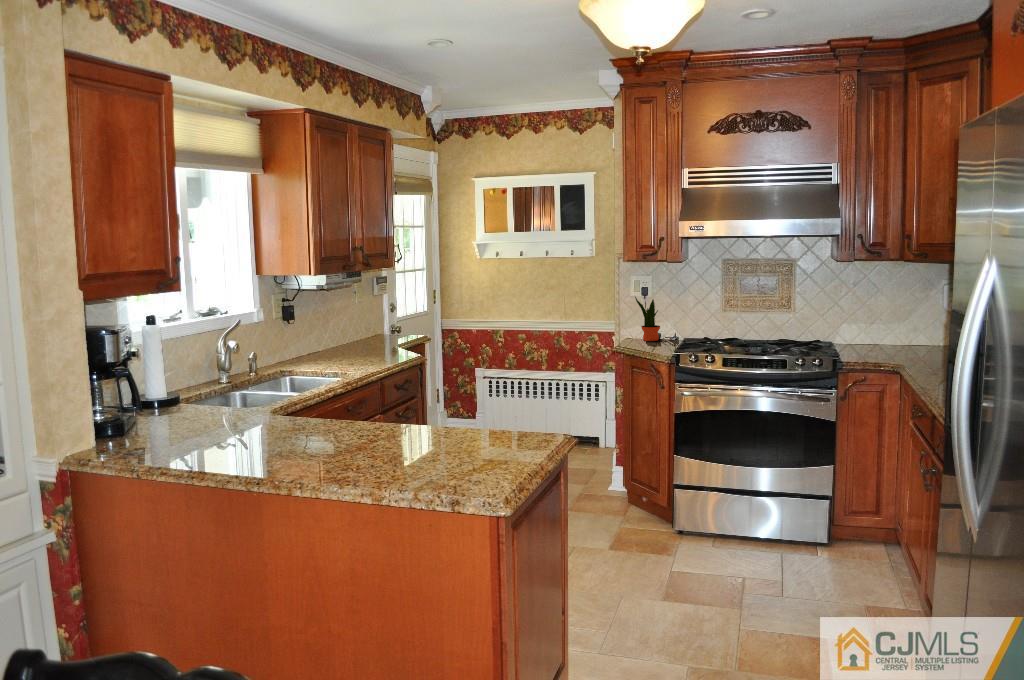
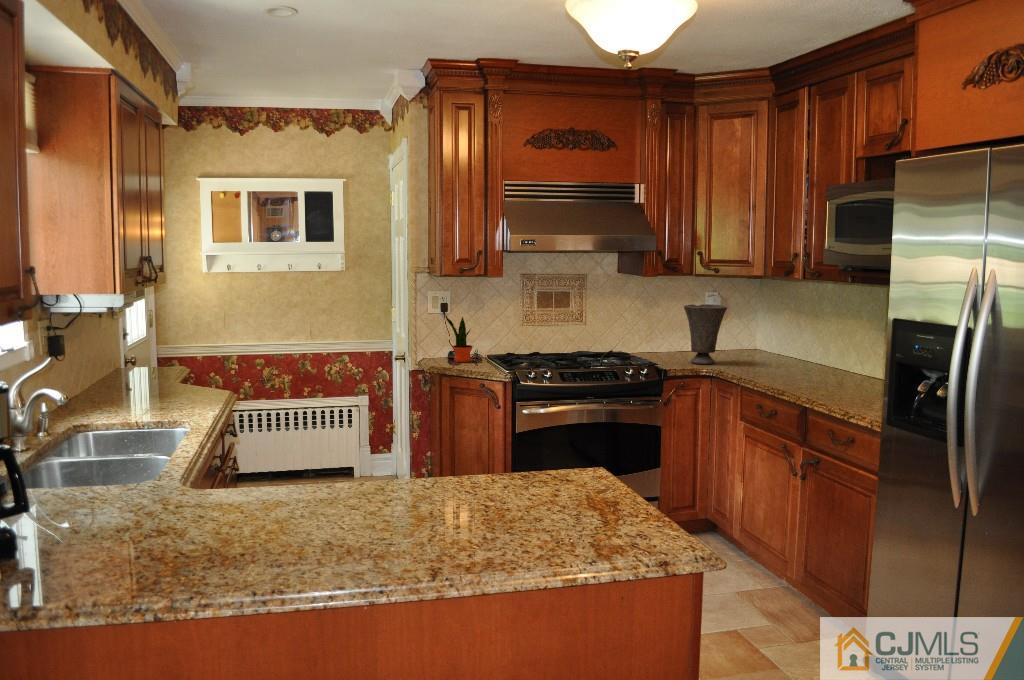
vase: none [874,289,924,353] -> present [684,304,727,364]

